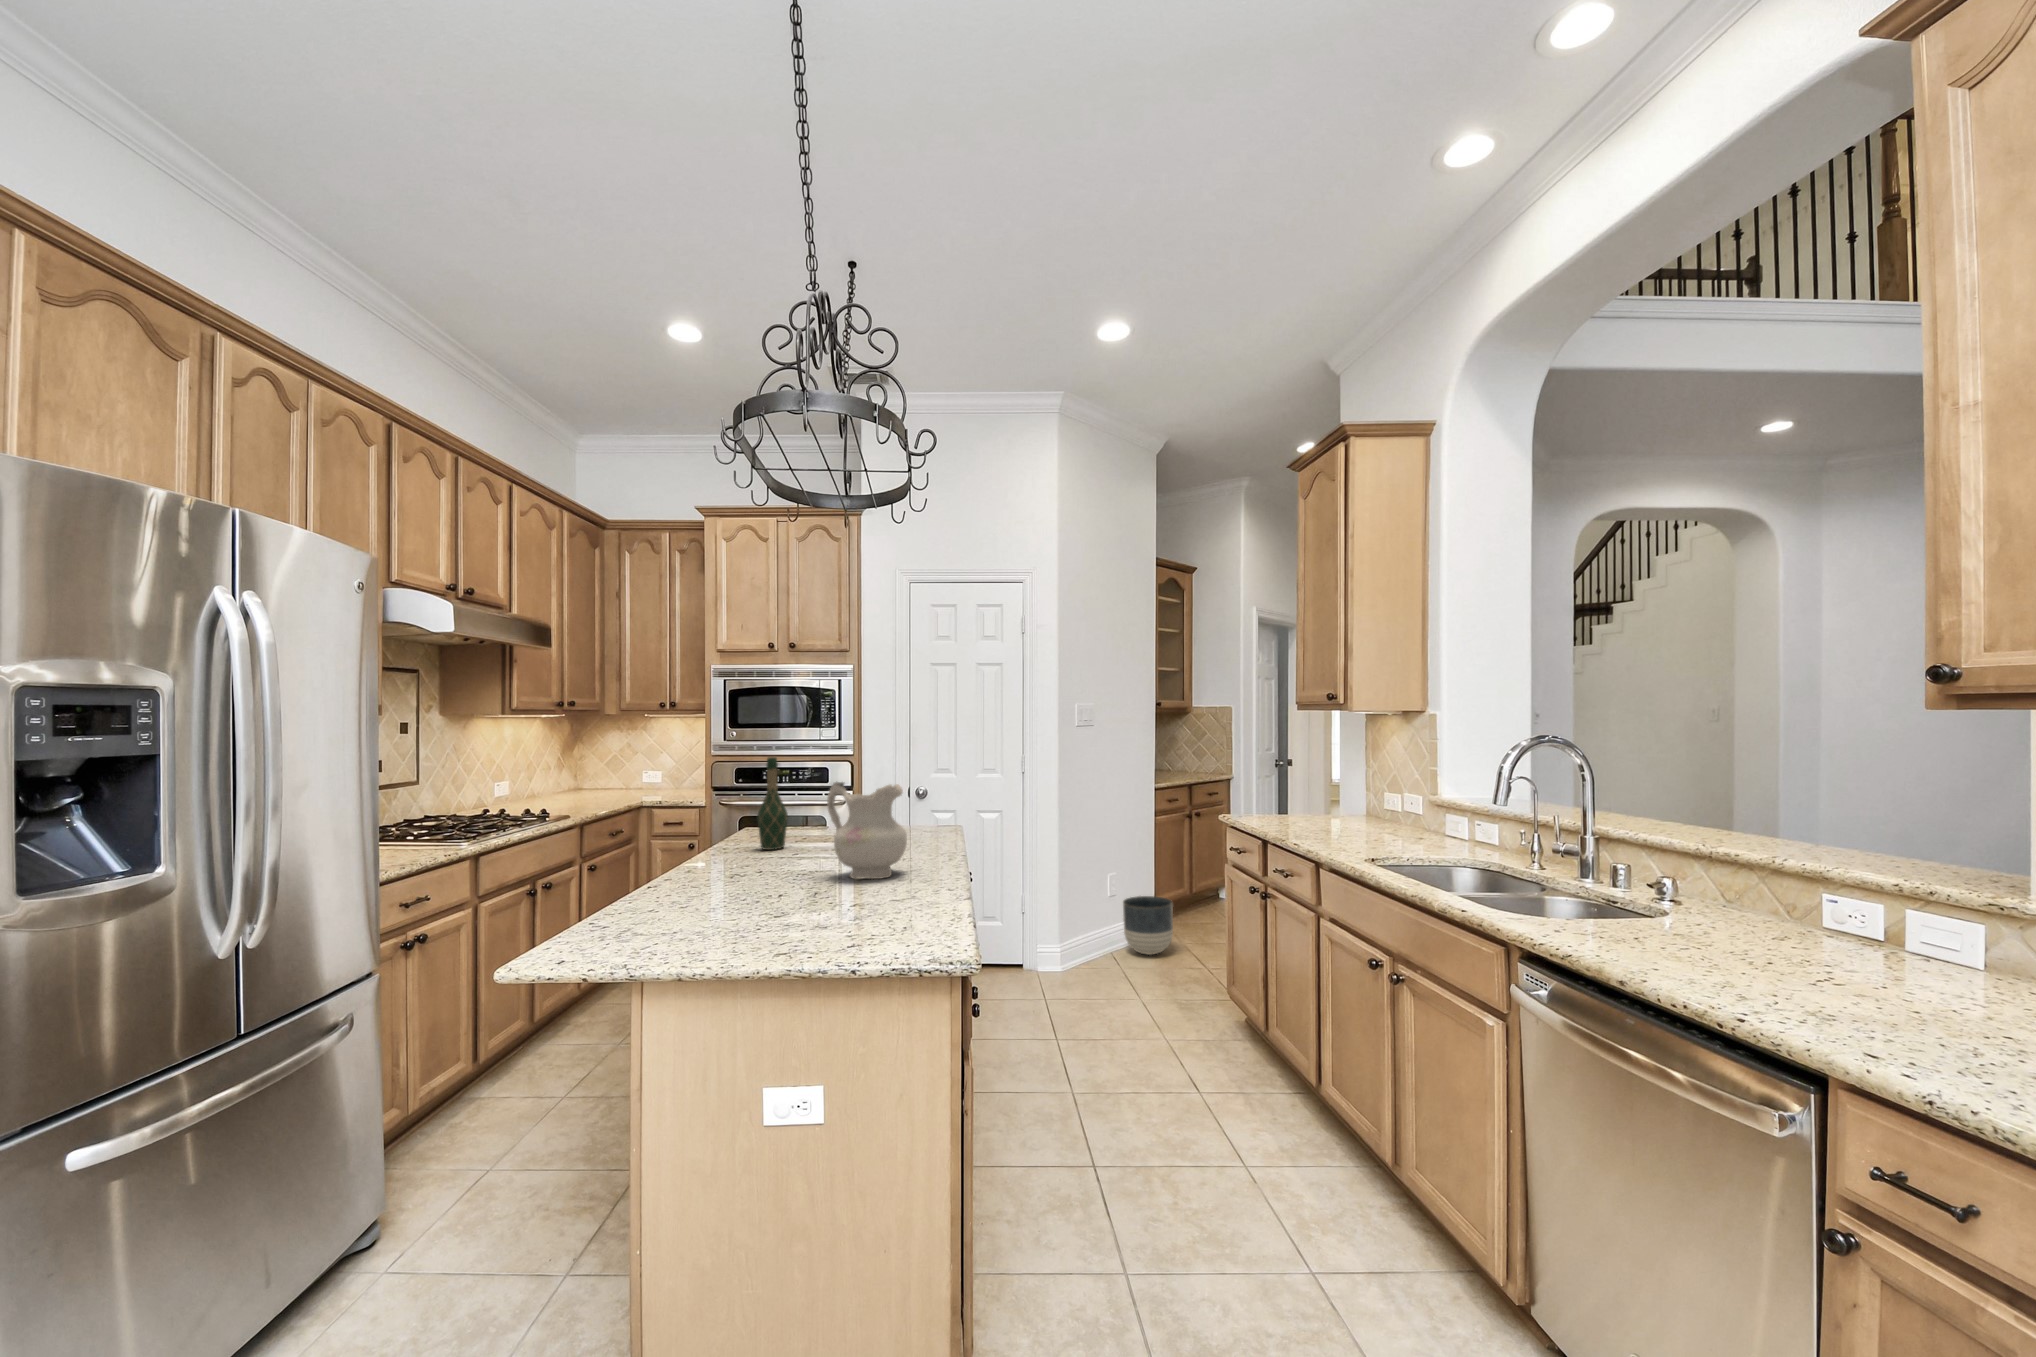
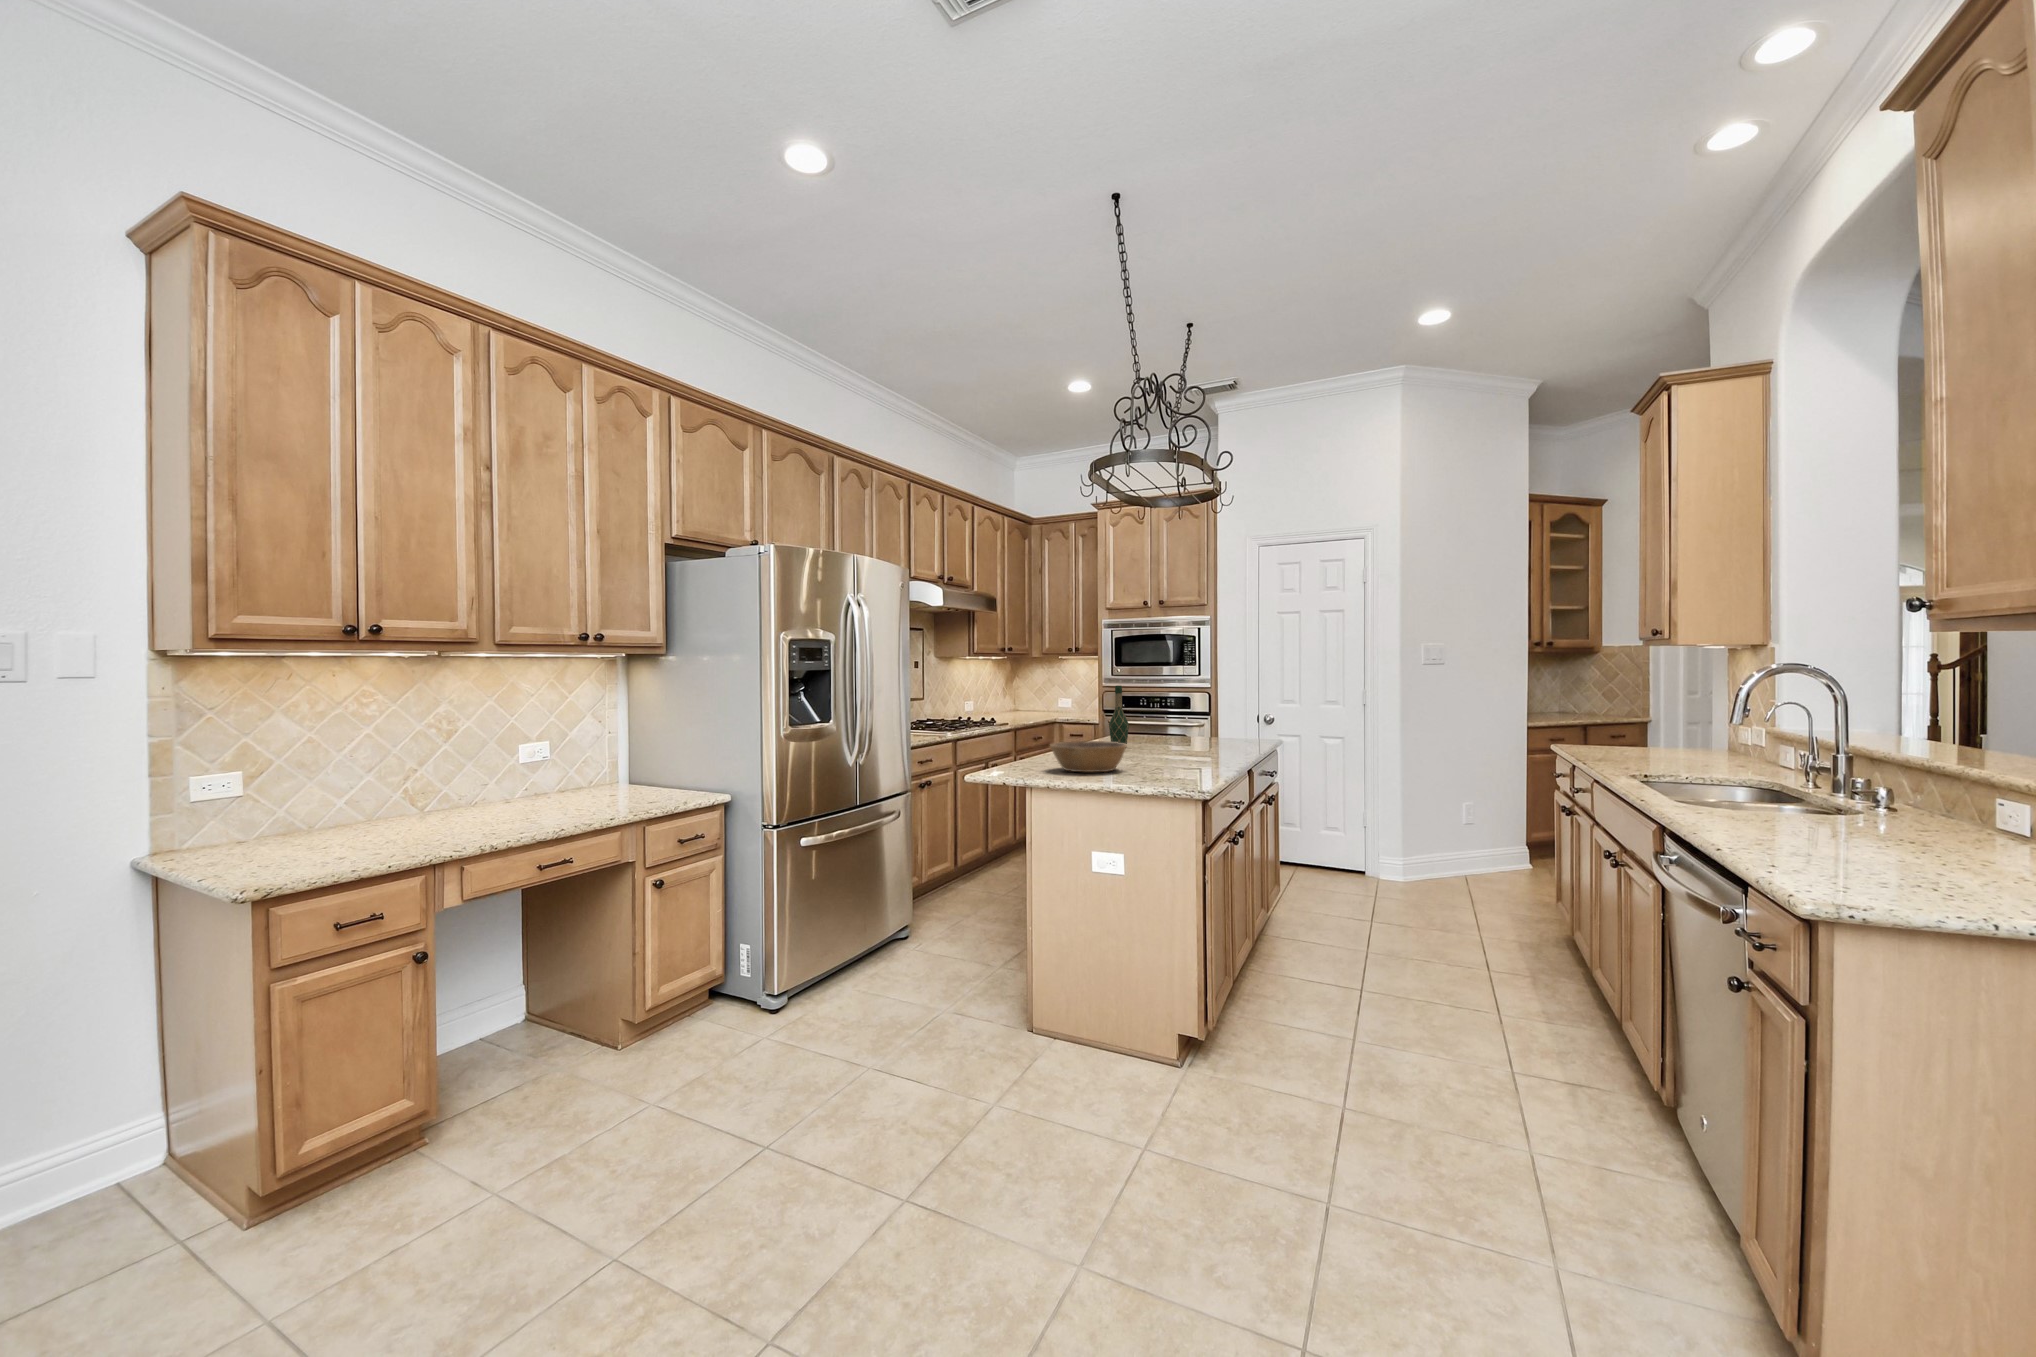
ceramic pitcher: present [827,782,907,879] -> none [1138,700,1188,763]
bowl: none [697,856,837,922] -> present [1050,741,1127,772]
planter: present [1123,896,1173,955] -> none [1452,833,1506,886]

